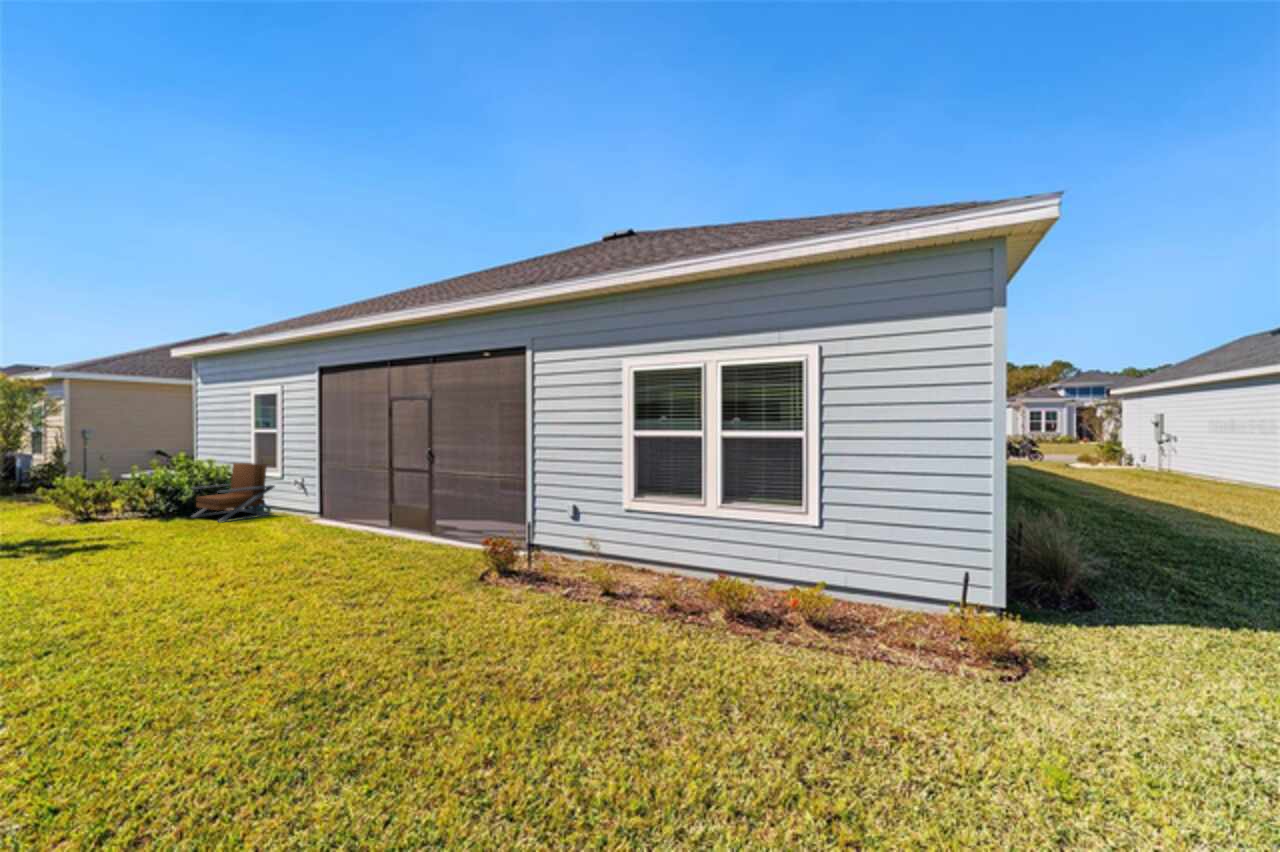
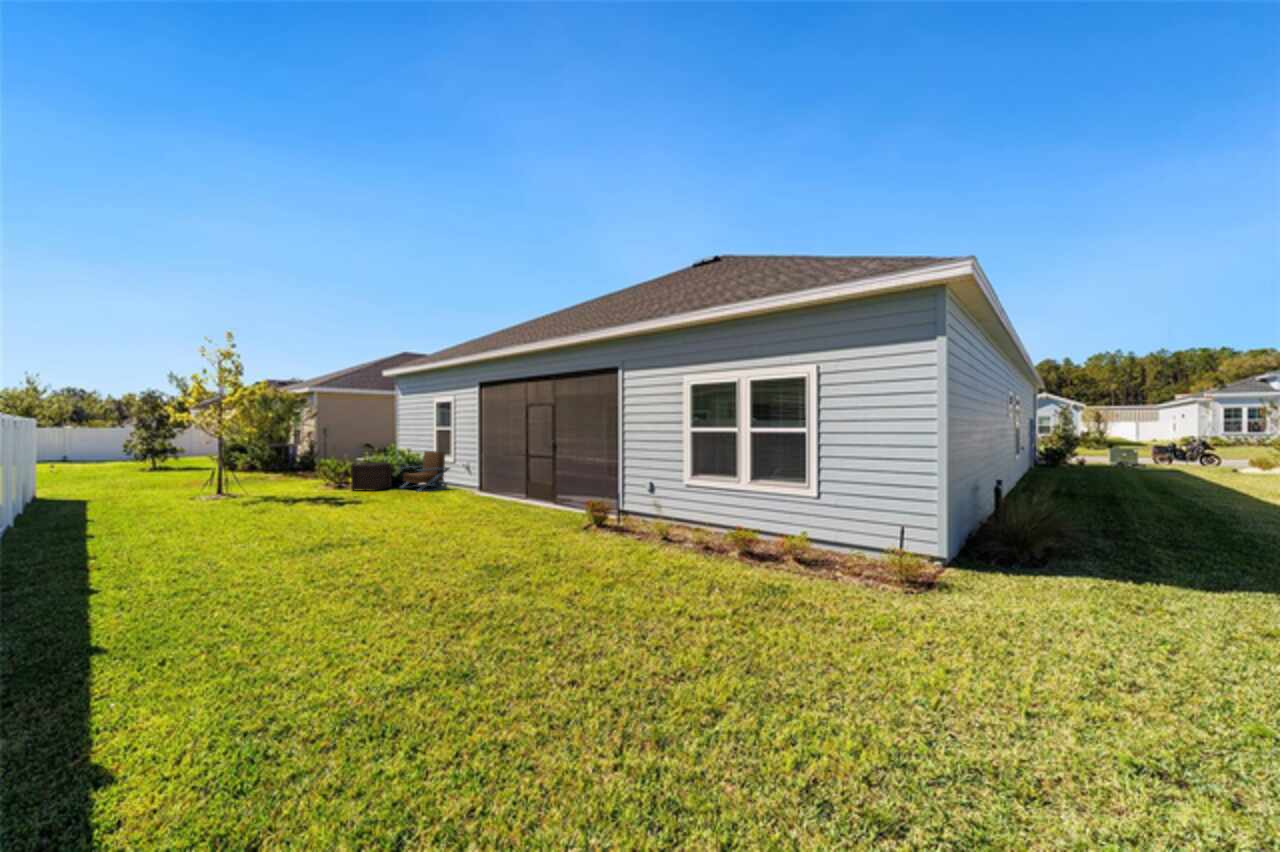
wooden crate: none [104,481,178,524] -> present [351,462,392,491]

